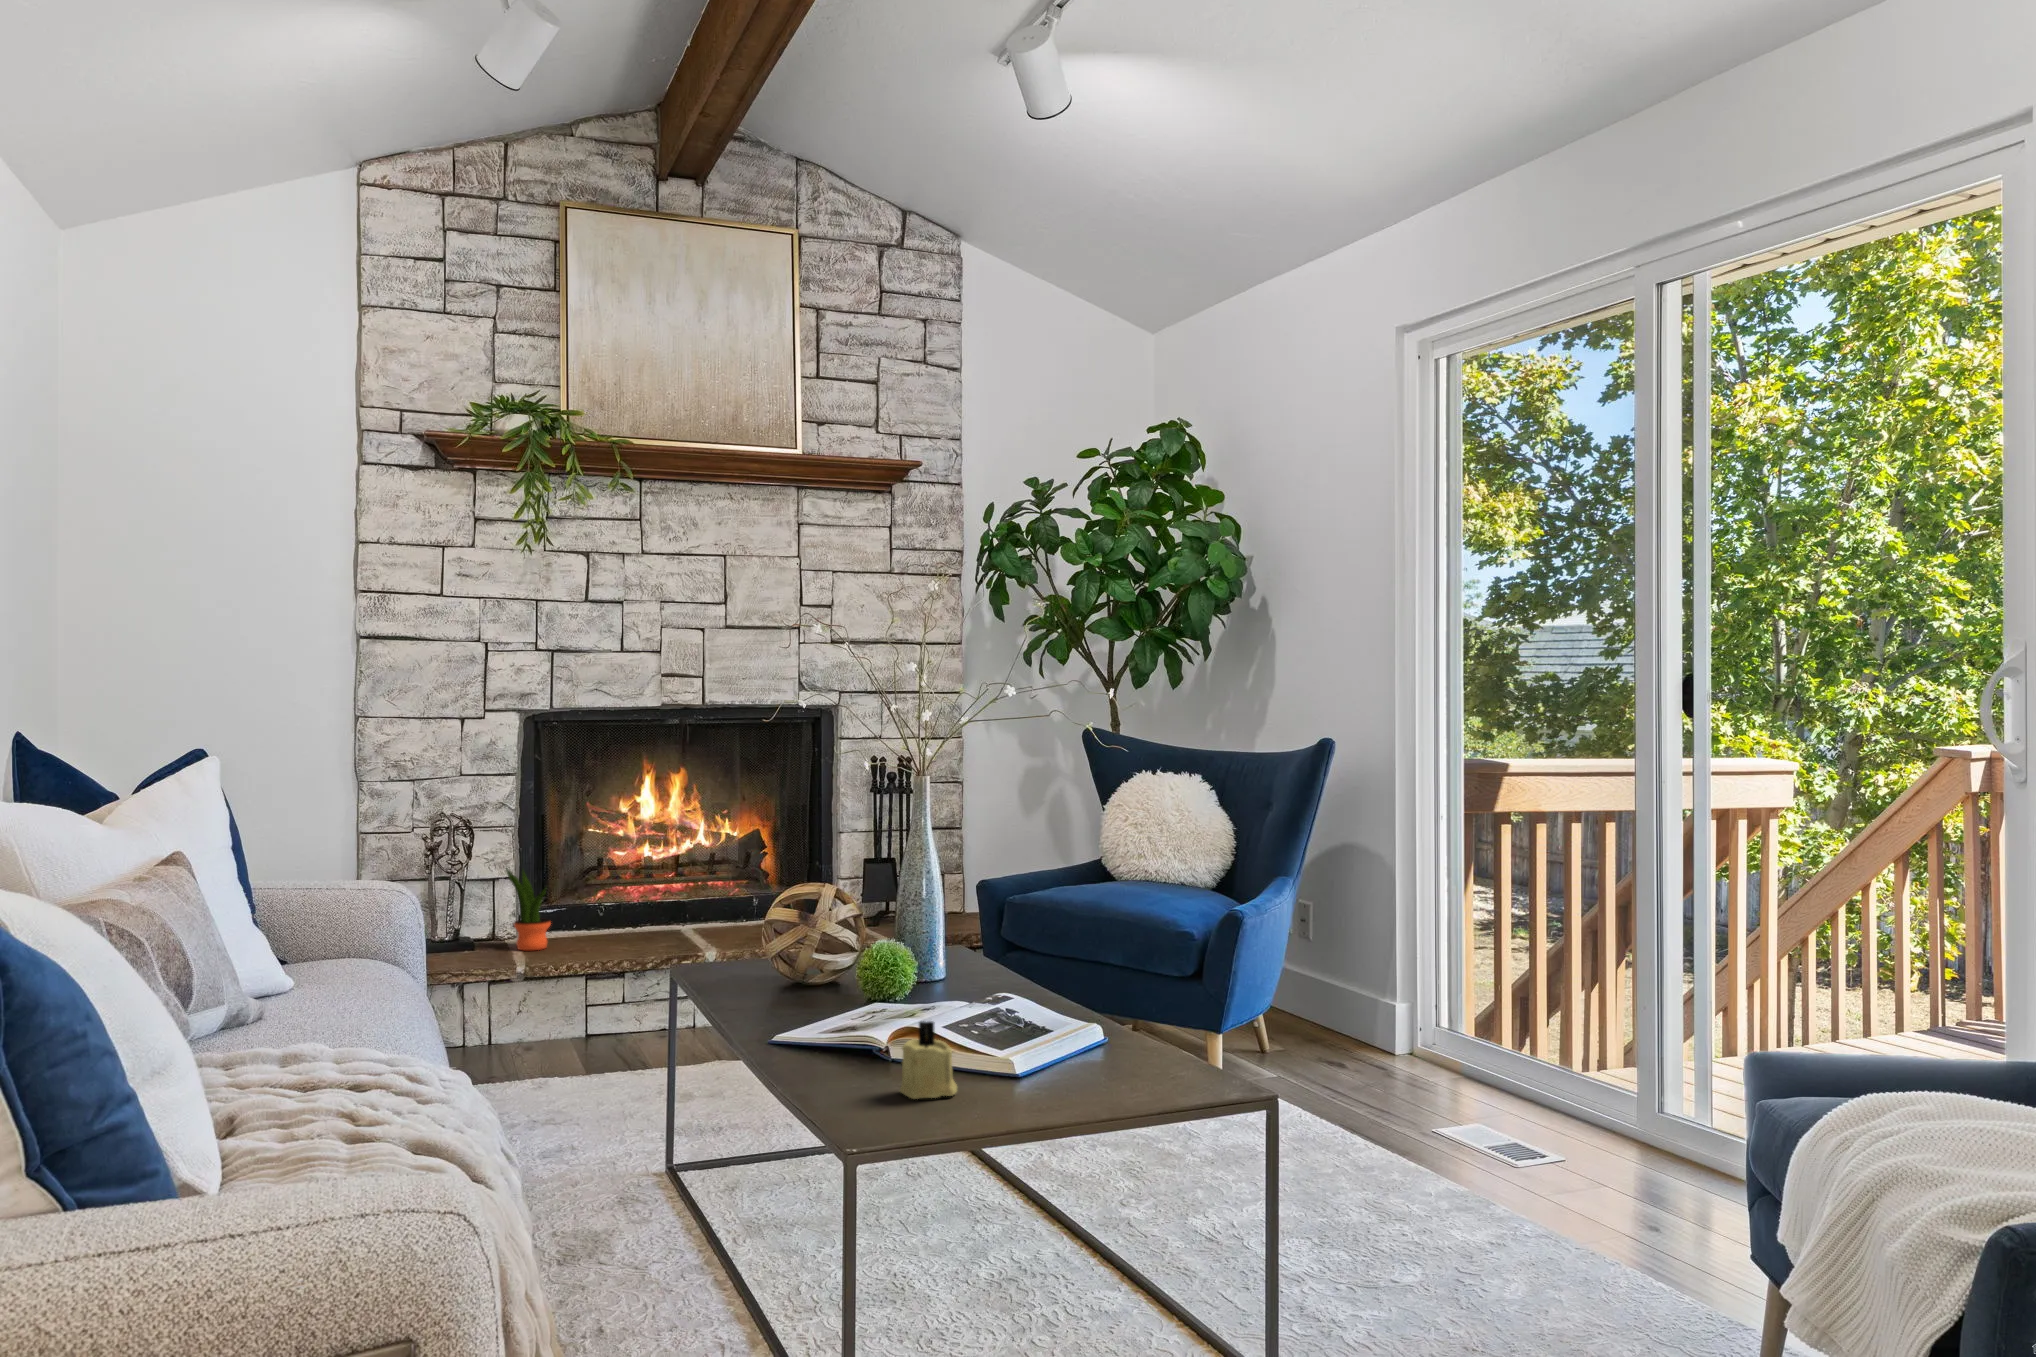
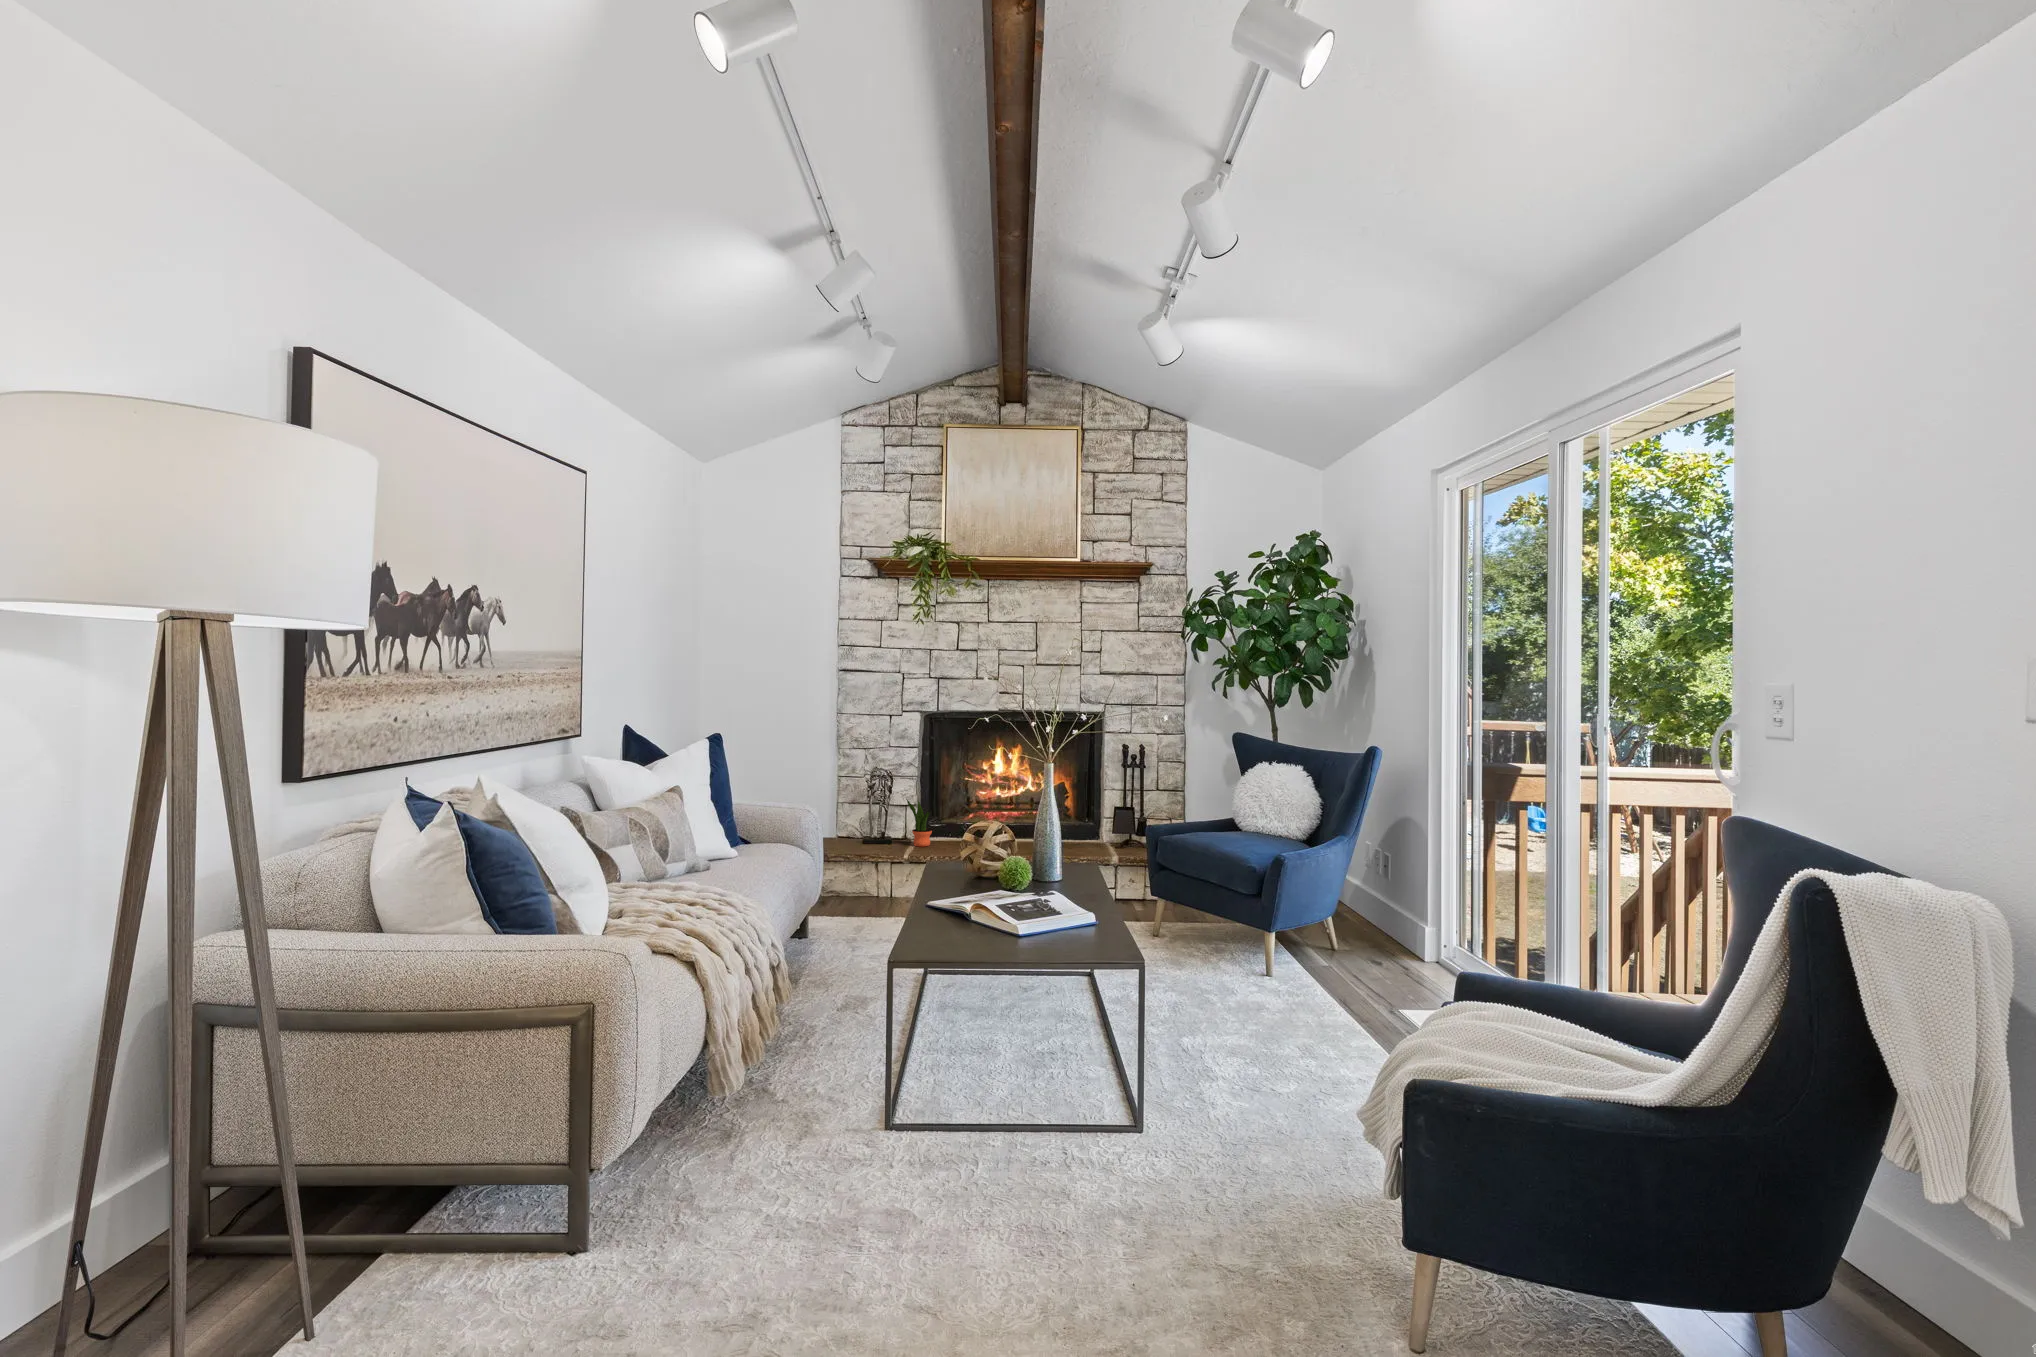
candle: present [900,1021,957,1099] -> none [949,901,978,943]

